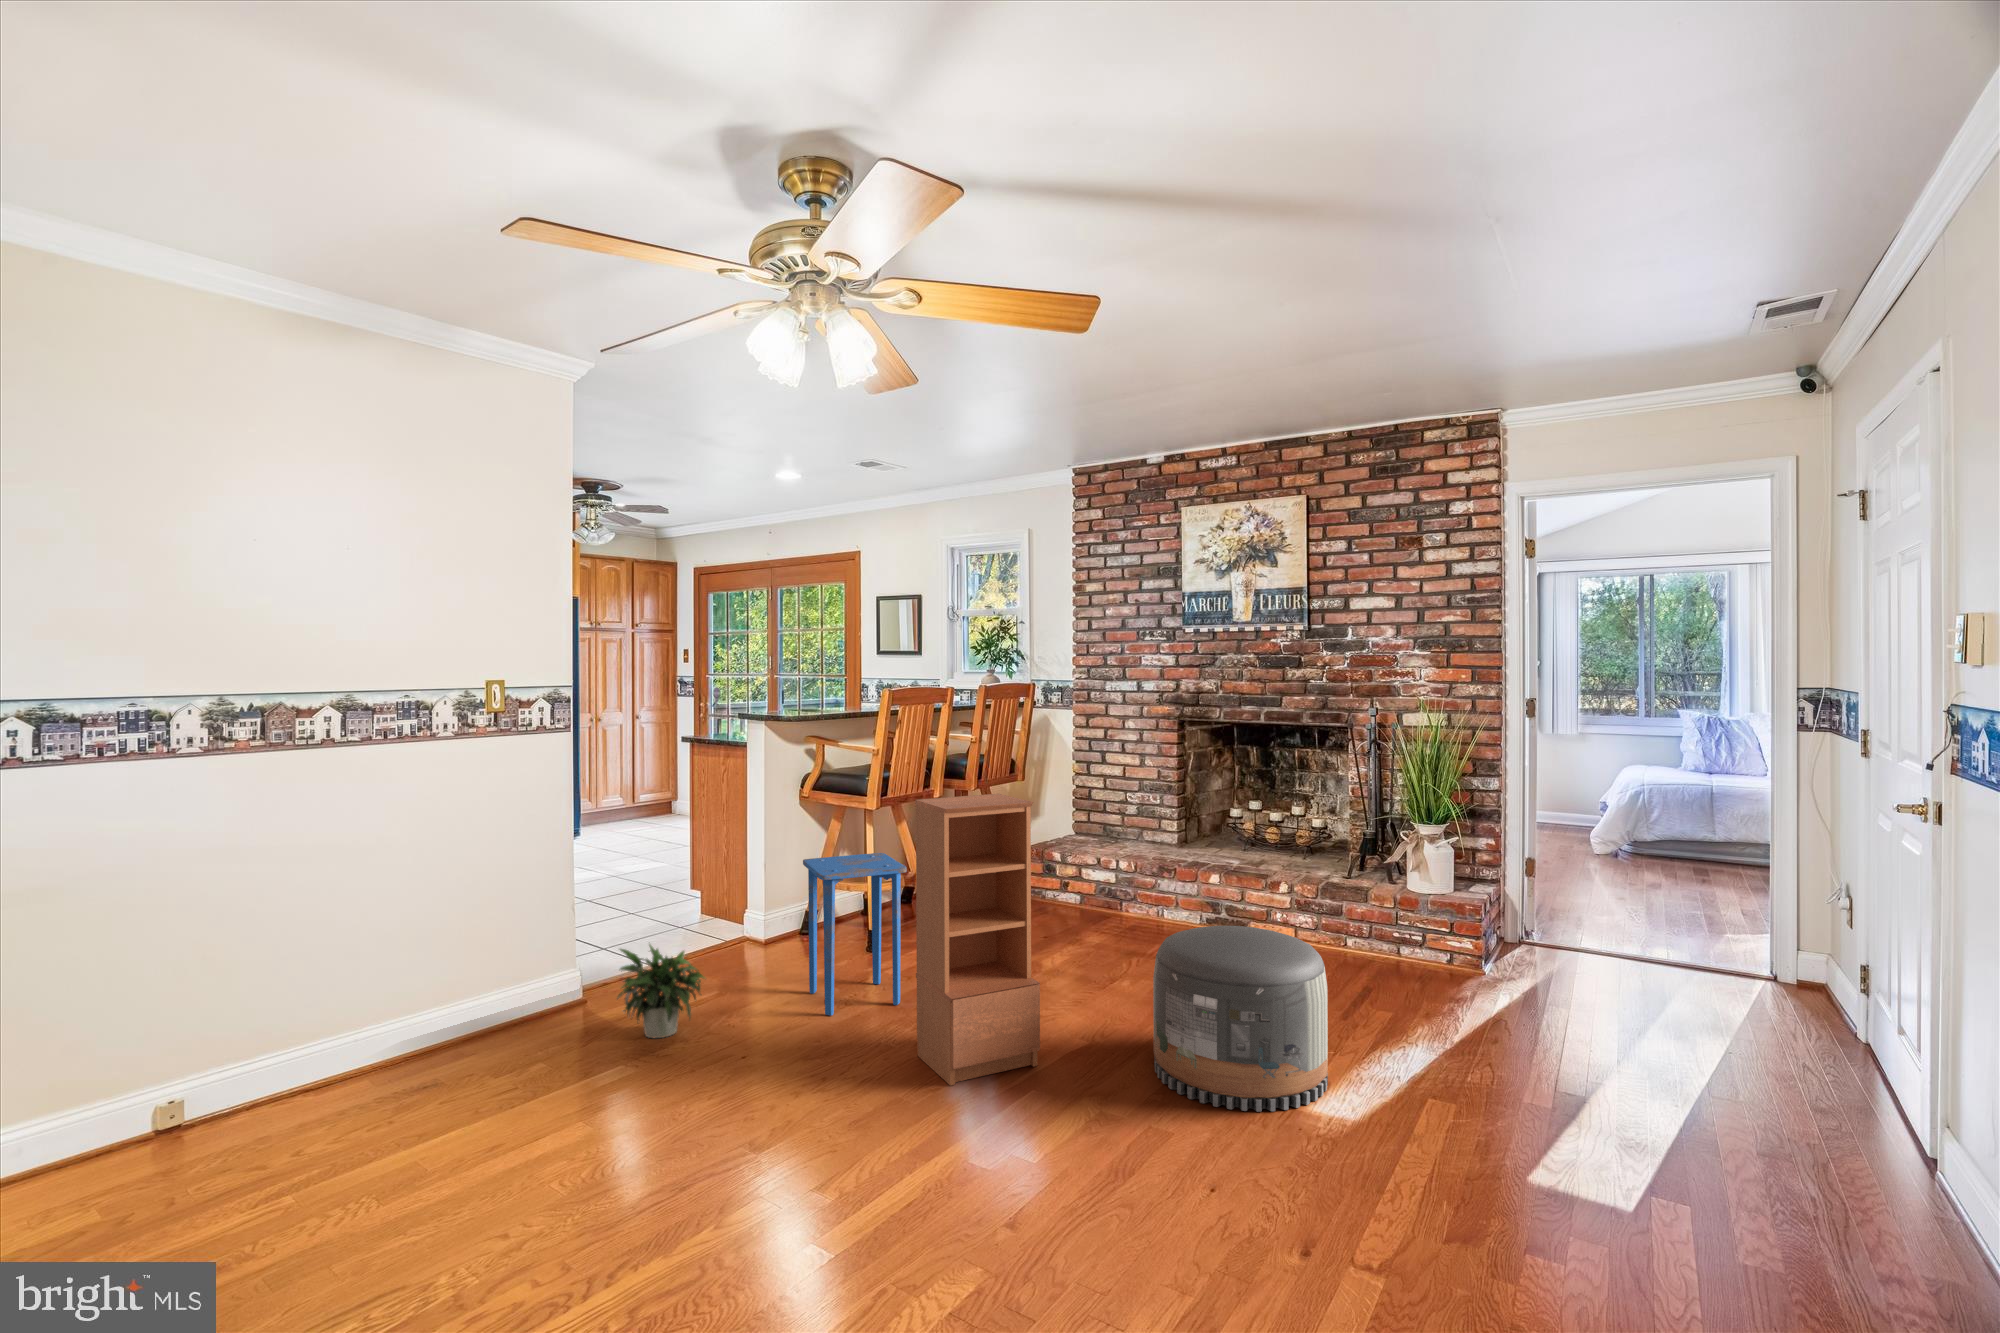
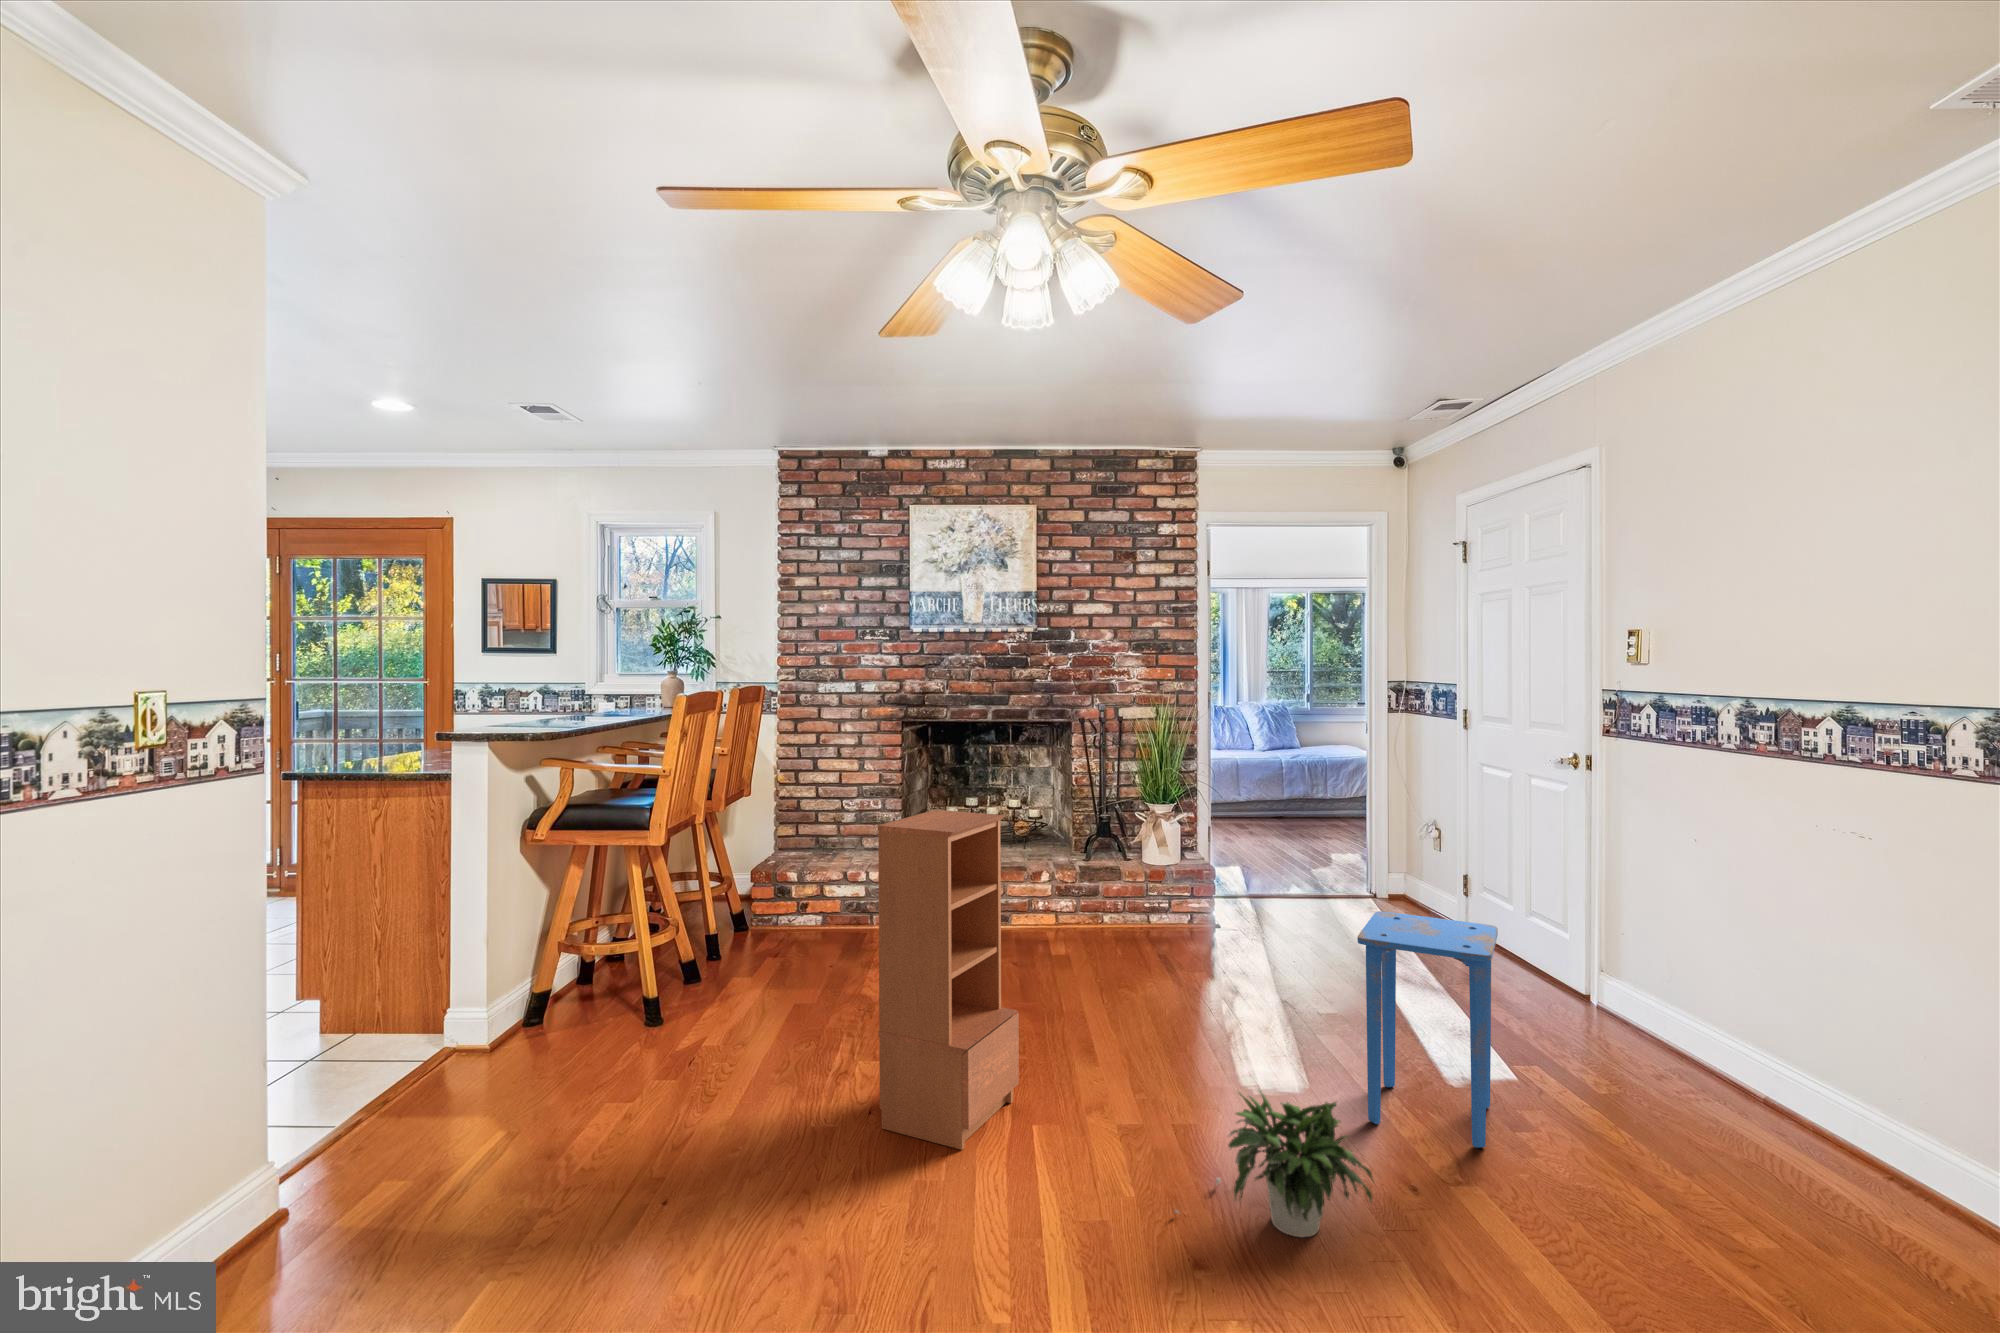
side table: present [803,853,907,1015] -> present [1357,911,1498,1148]
pouf: present [1153,926,1328,1112] -> none [1098,915,1263,1092]
potted plant: present [617,945,705,1038] -> present [1175,1091,1374,1237]

